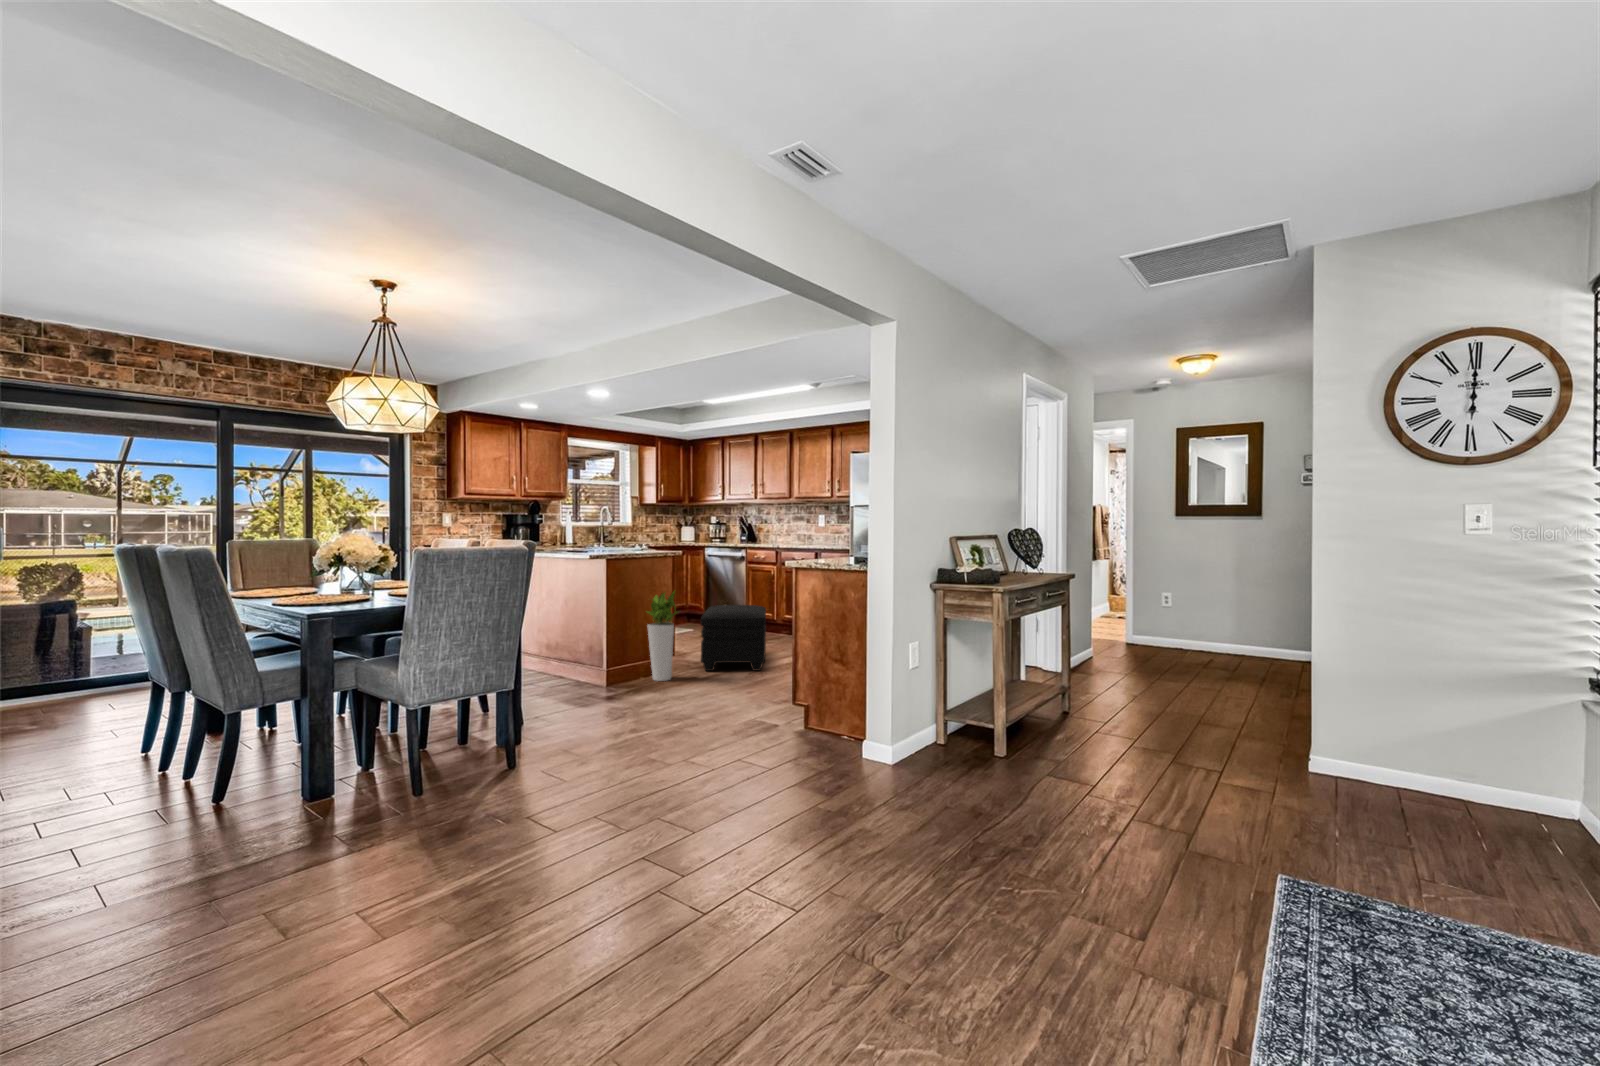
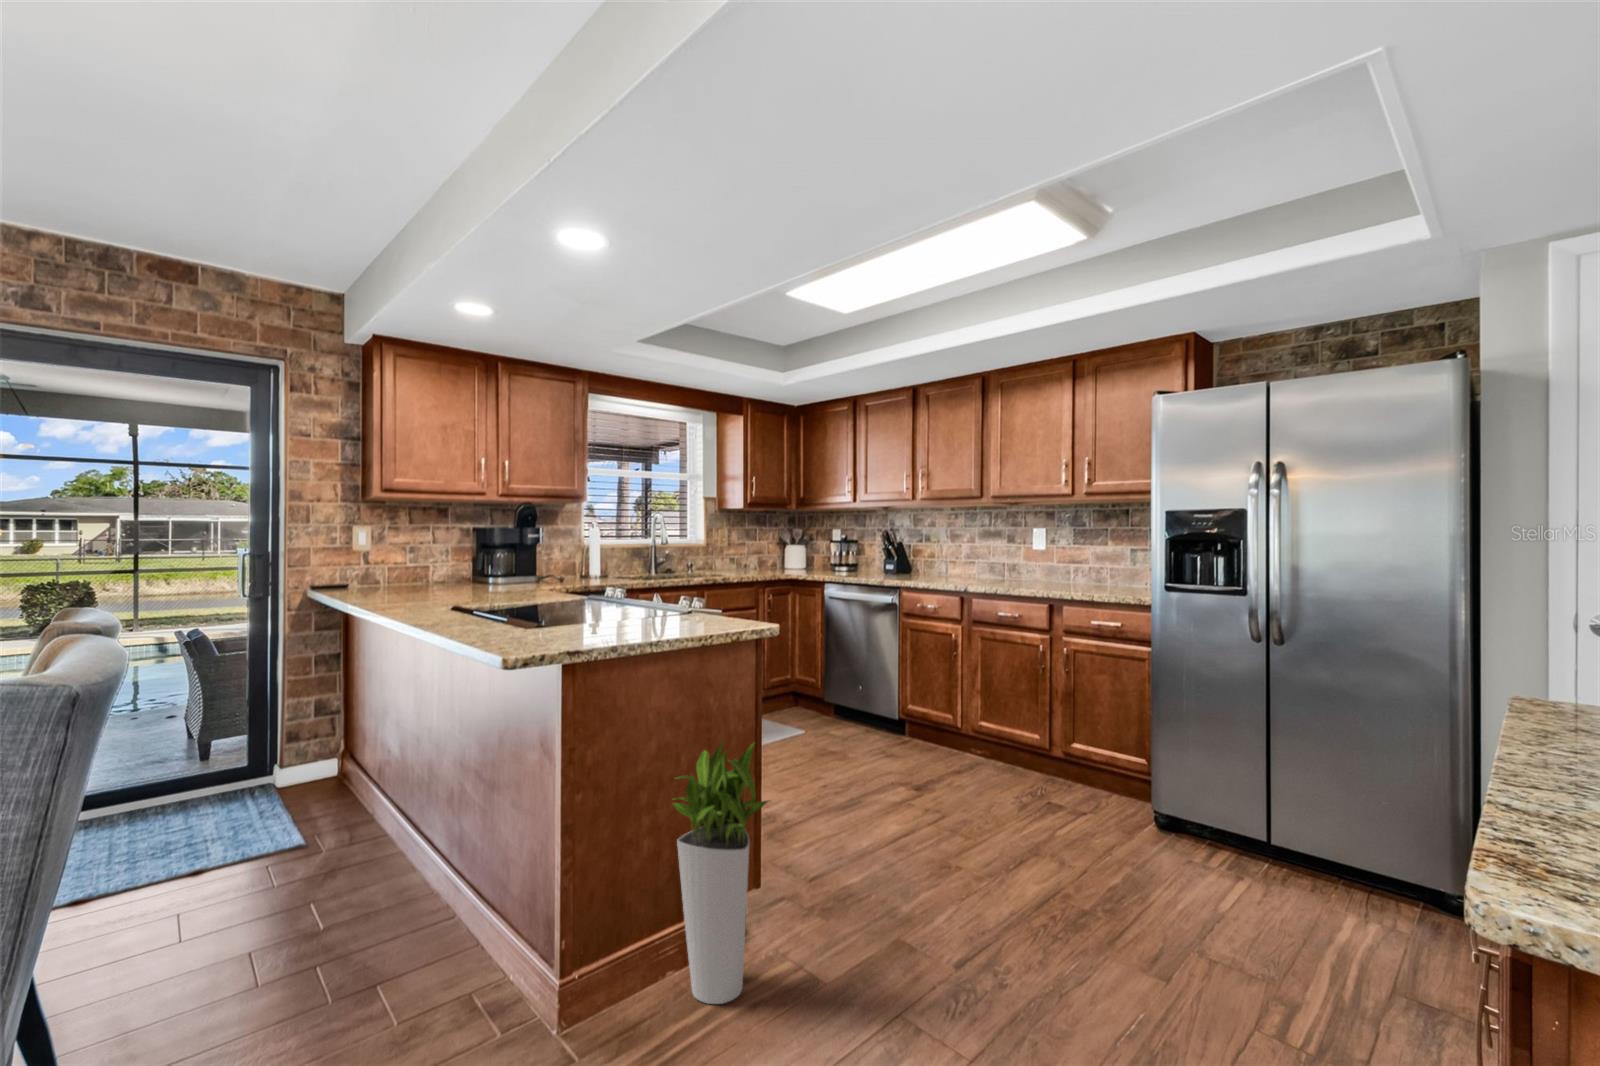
ottoman: present [701,605,766,671] -> none [822,737,994,951]

